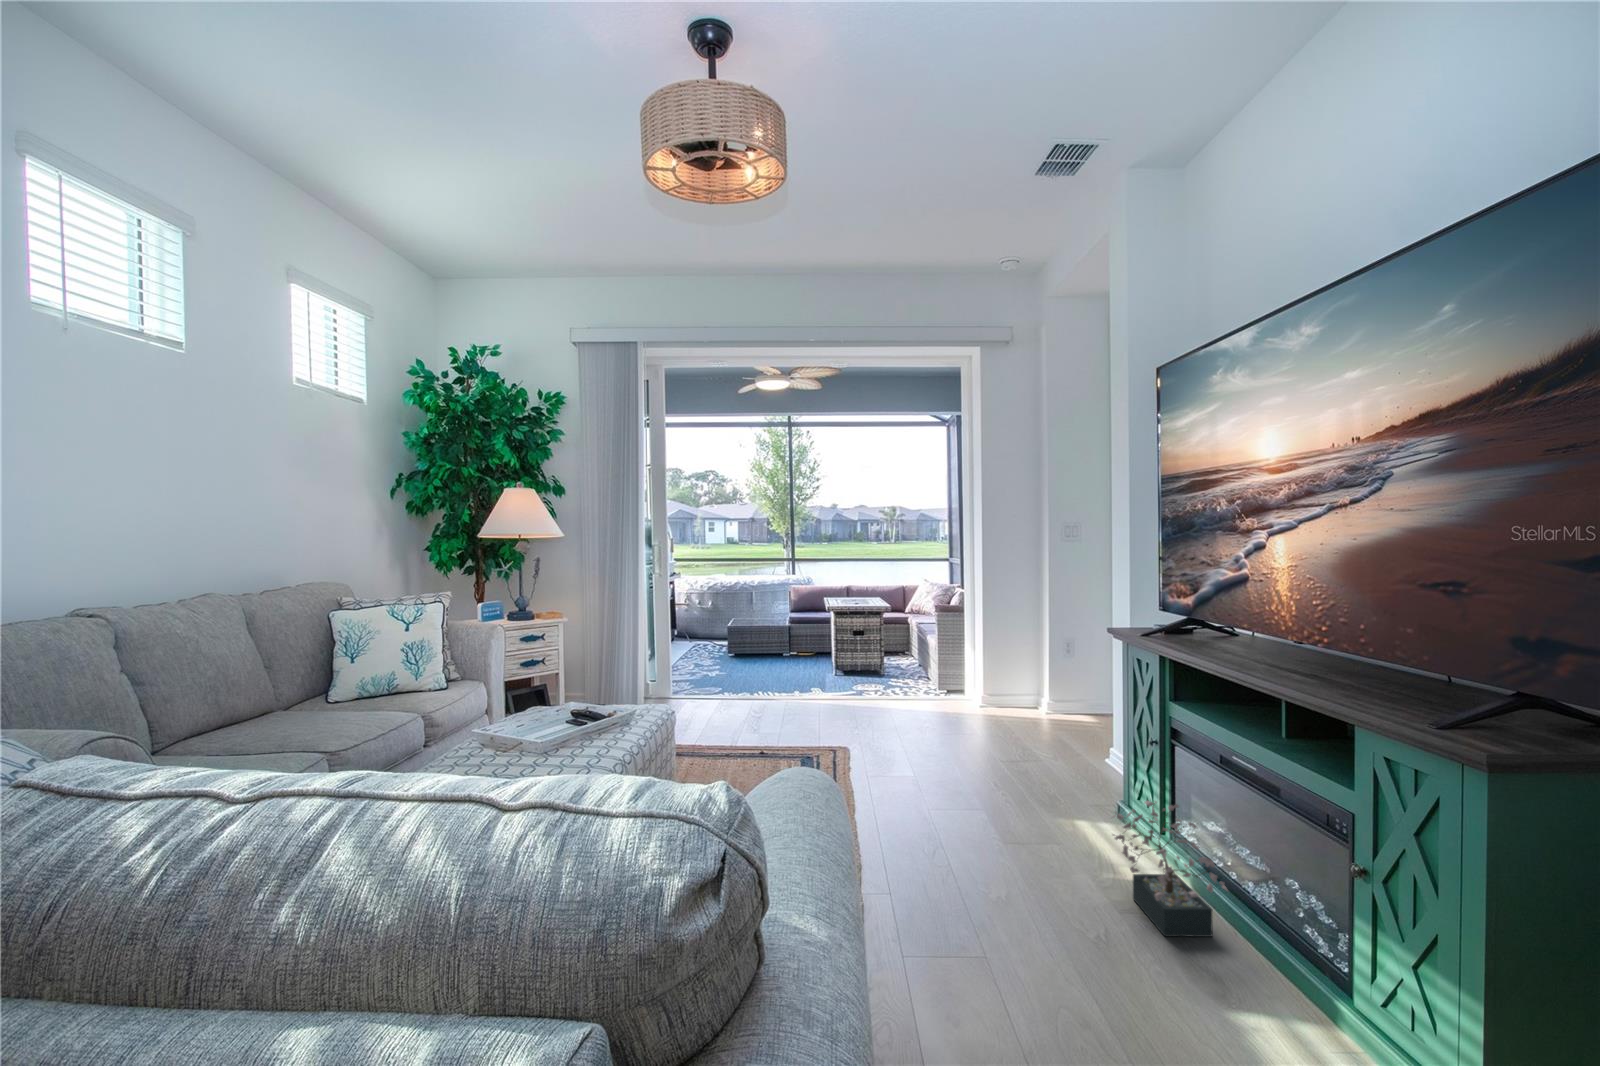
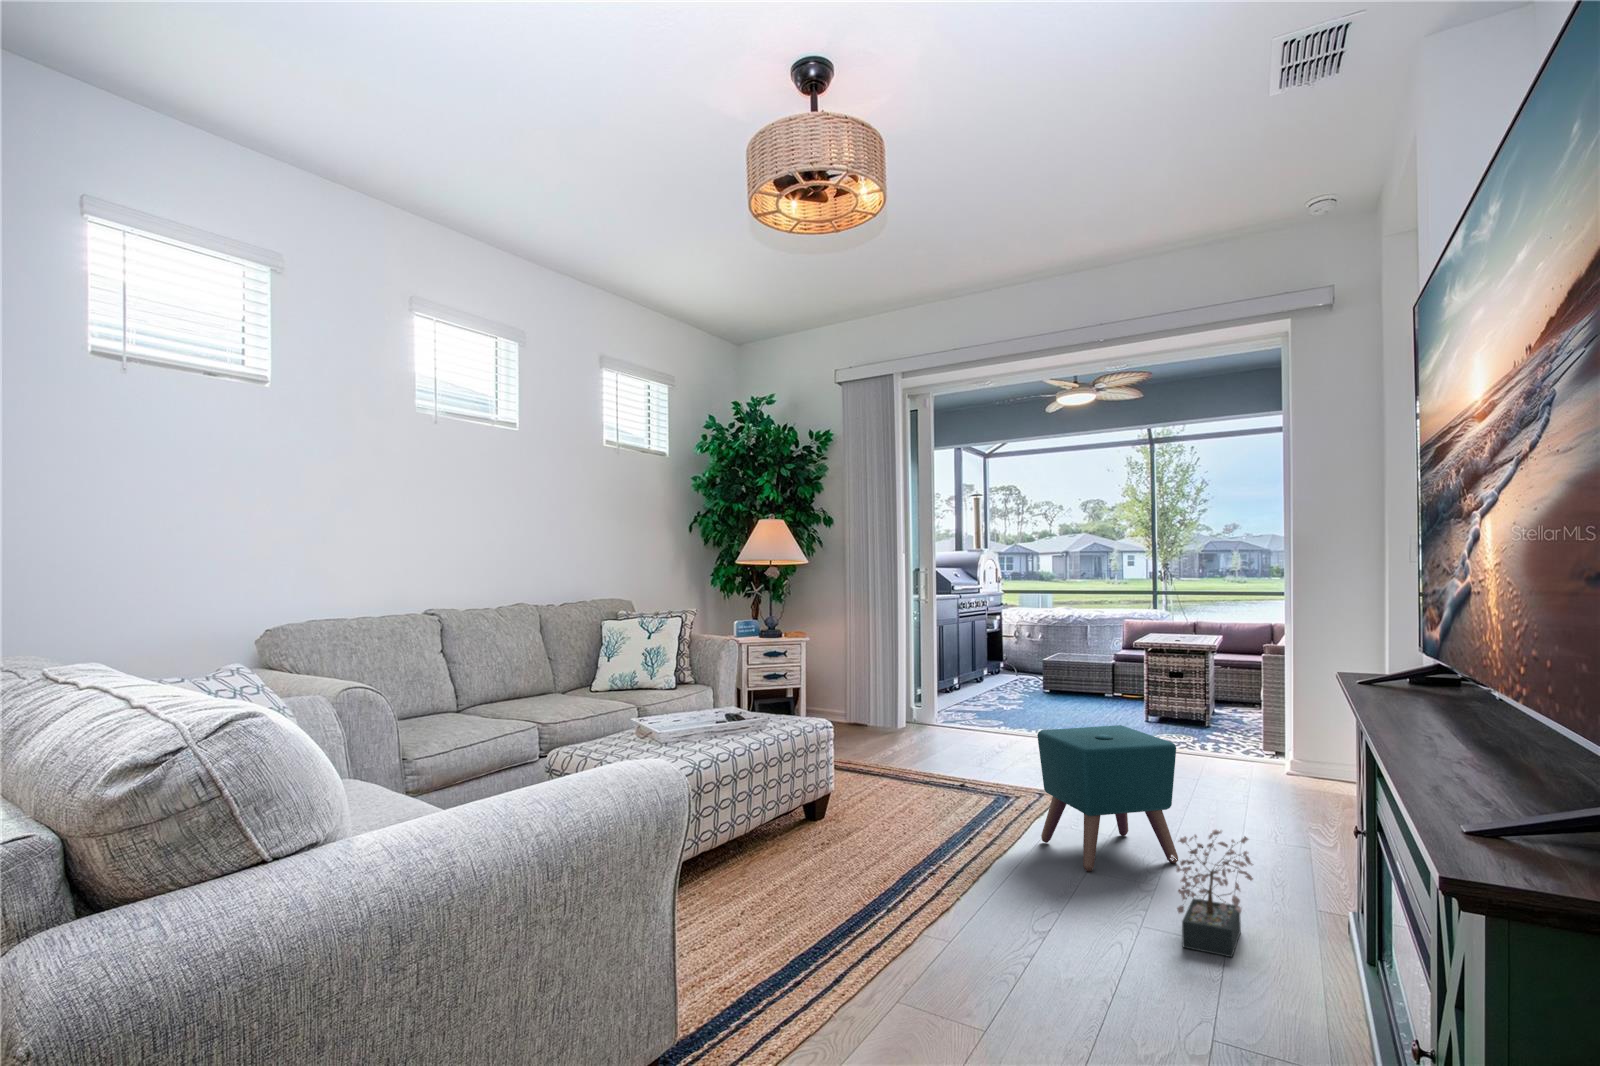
ottoman: none [897,694,1036,854] -> present [1037,725,1178,872]

